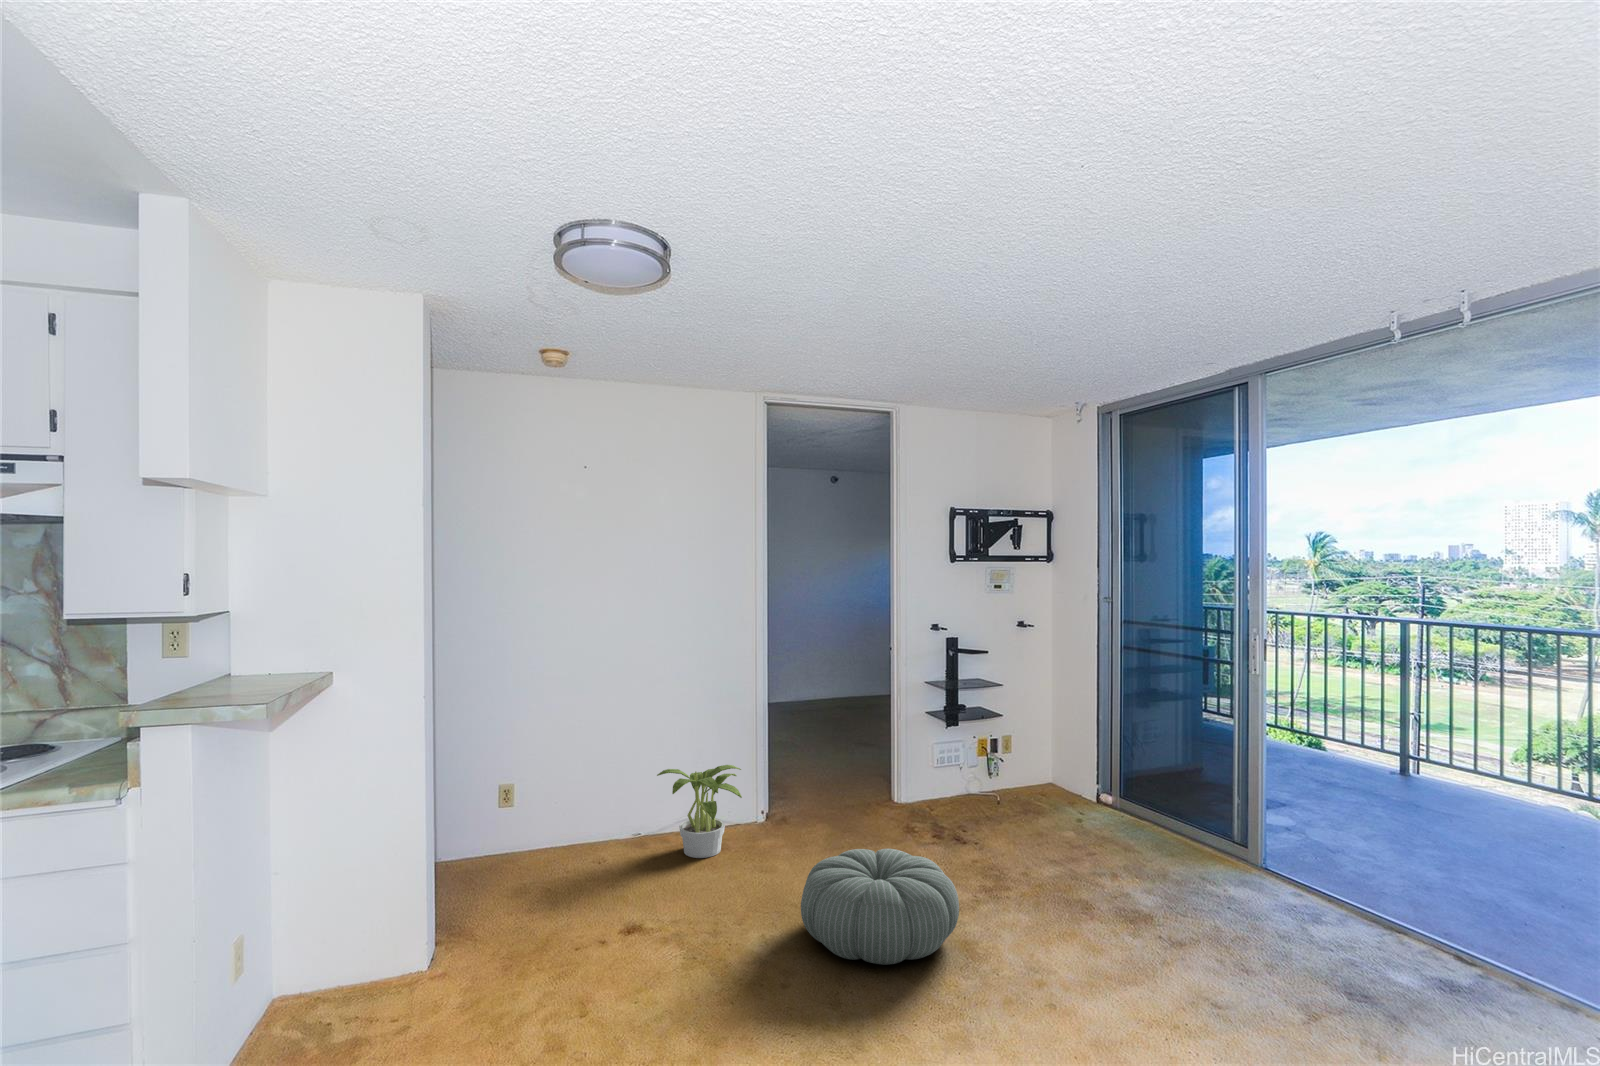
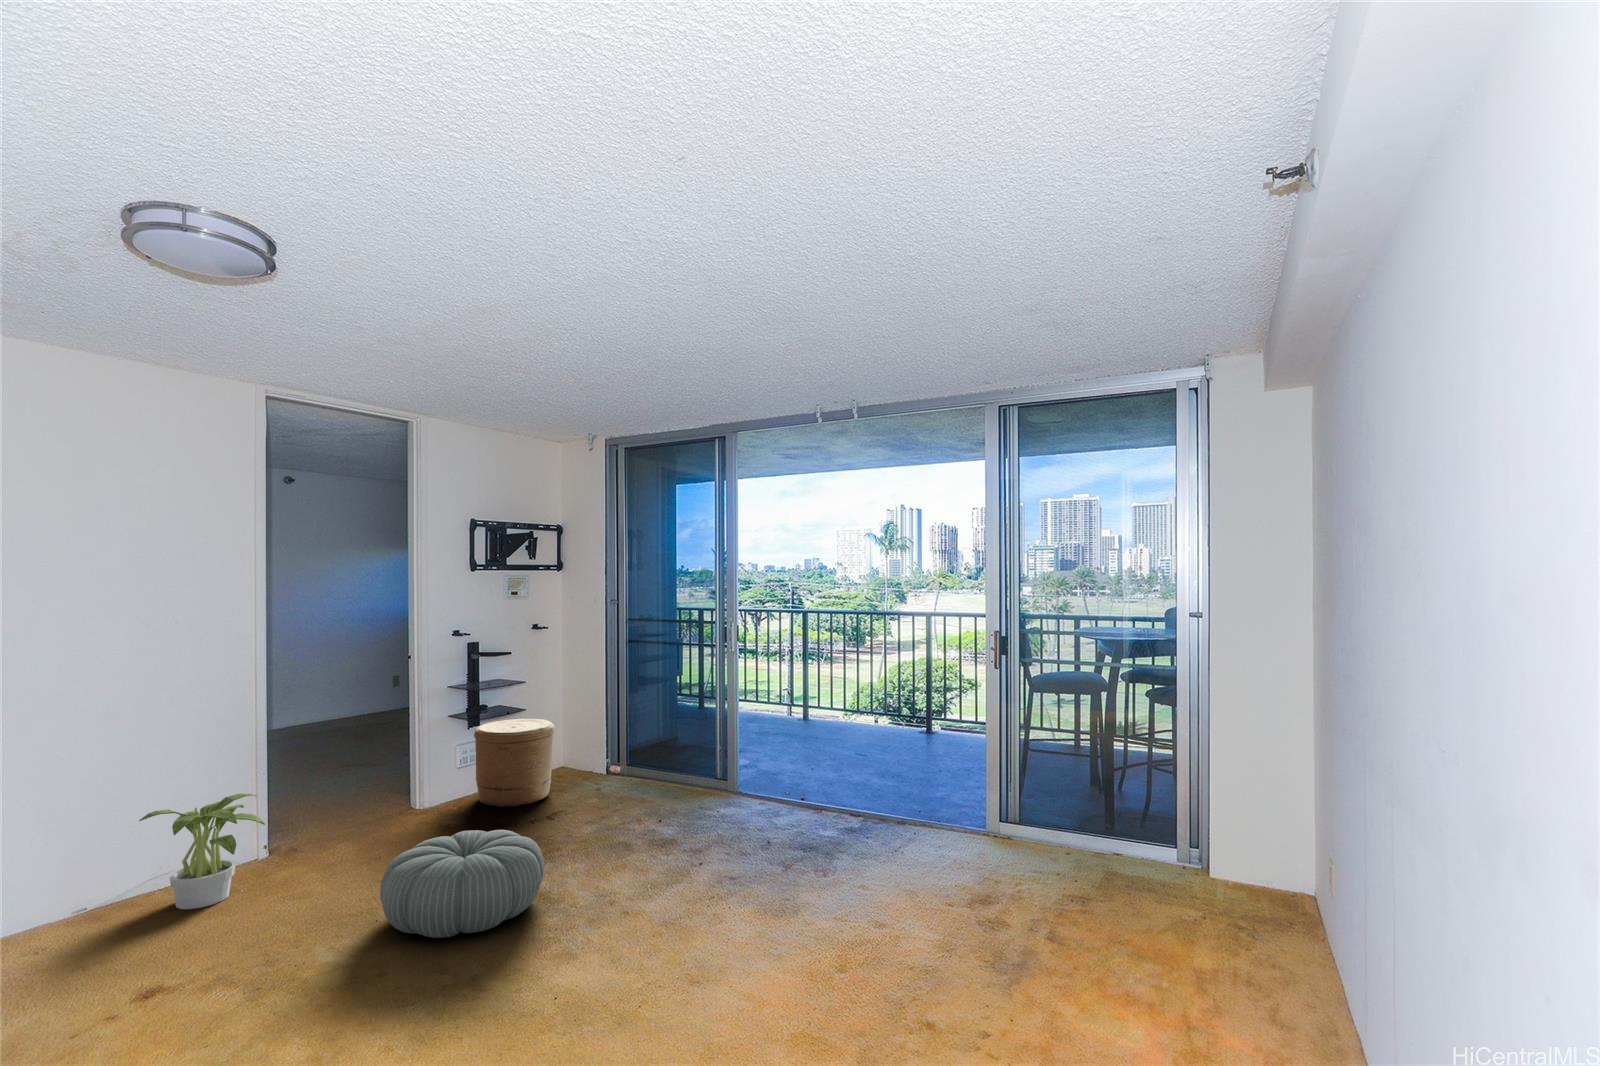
woven basket: none [948,724,1033,823] -> present [474,719,555,807]

